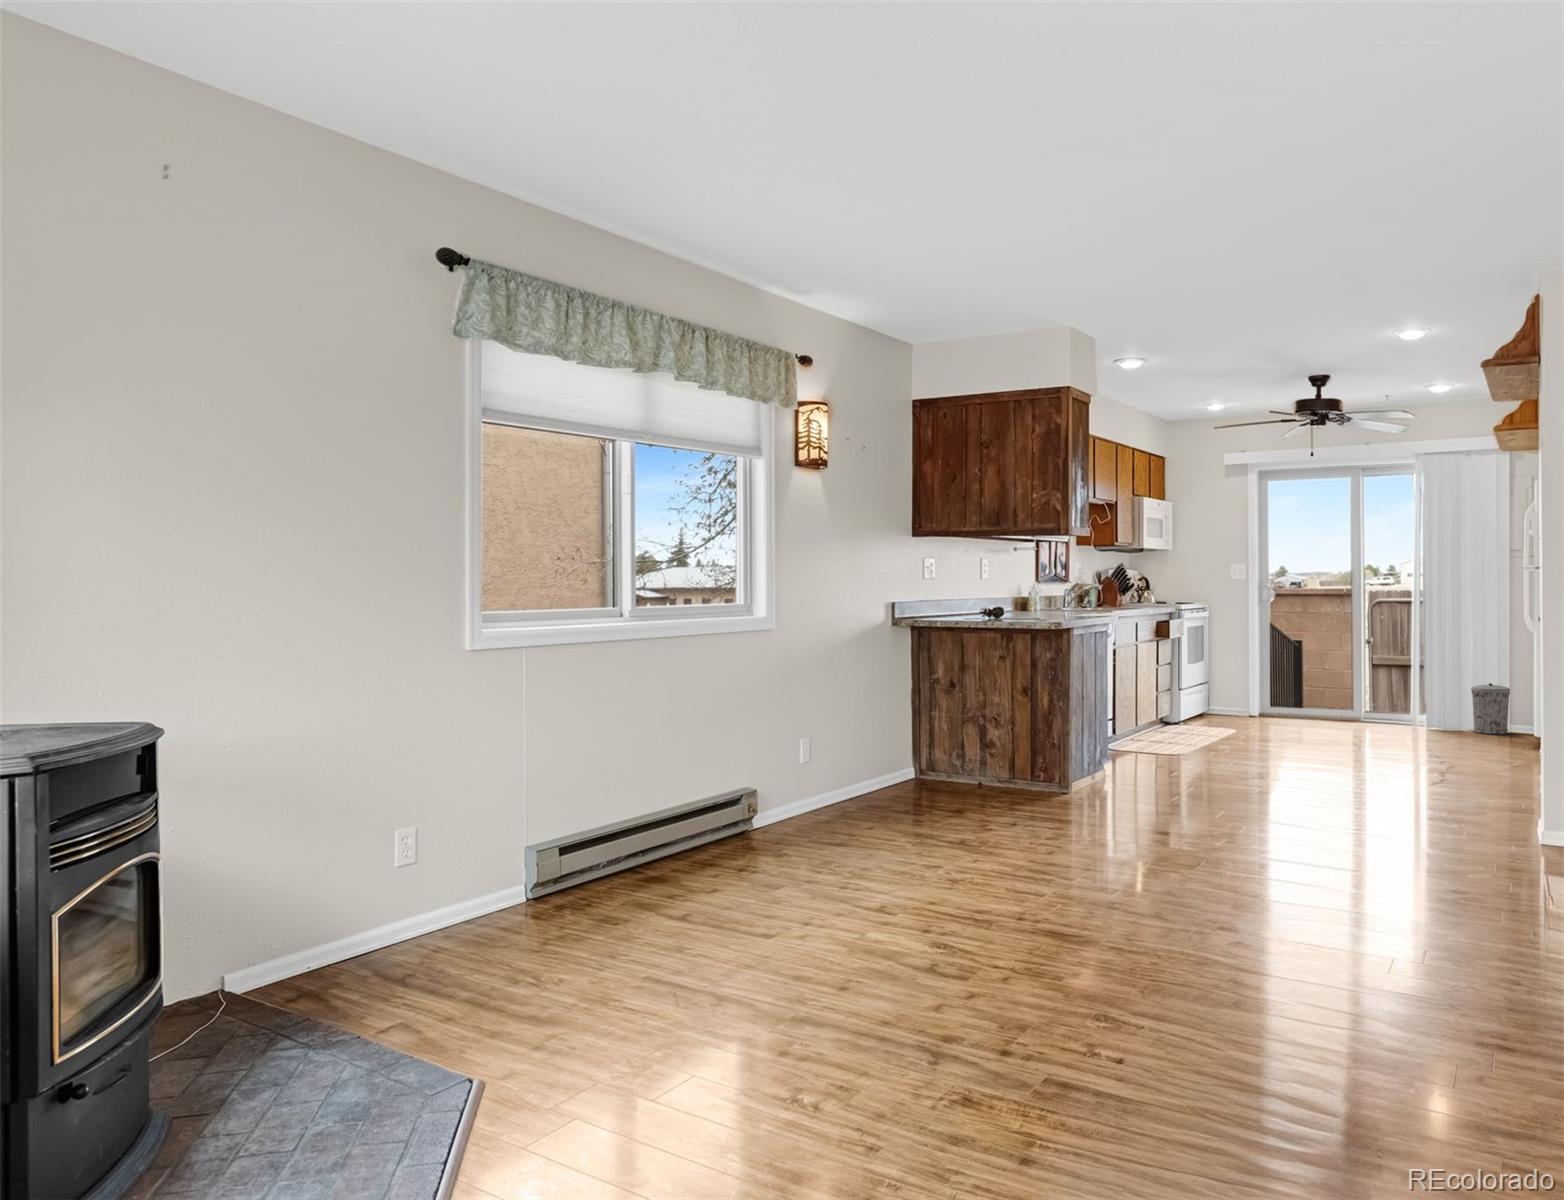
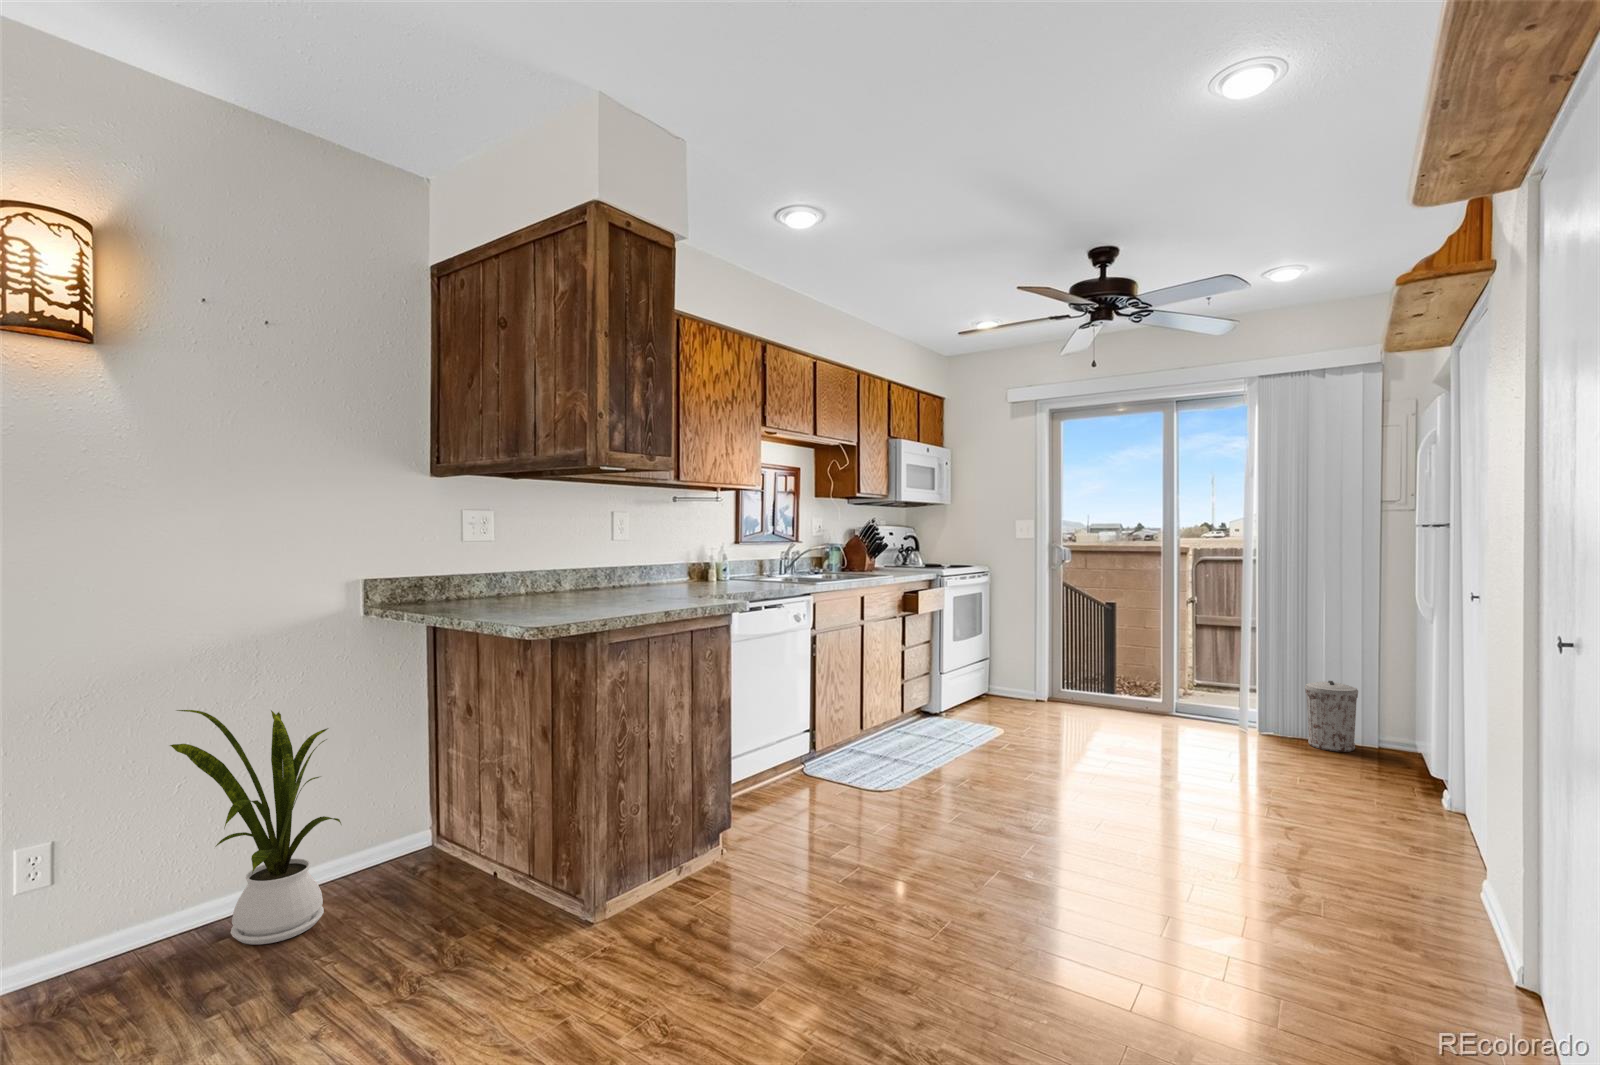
house plant: none [850,672,923,796] -> present [170,710,341,944]

